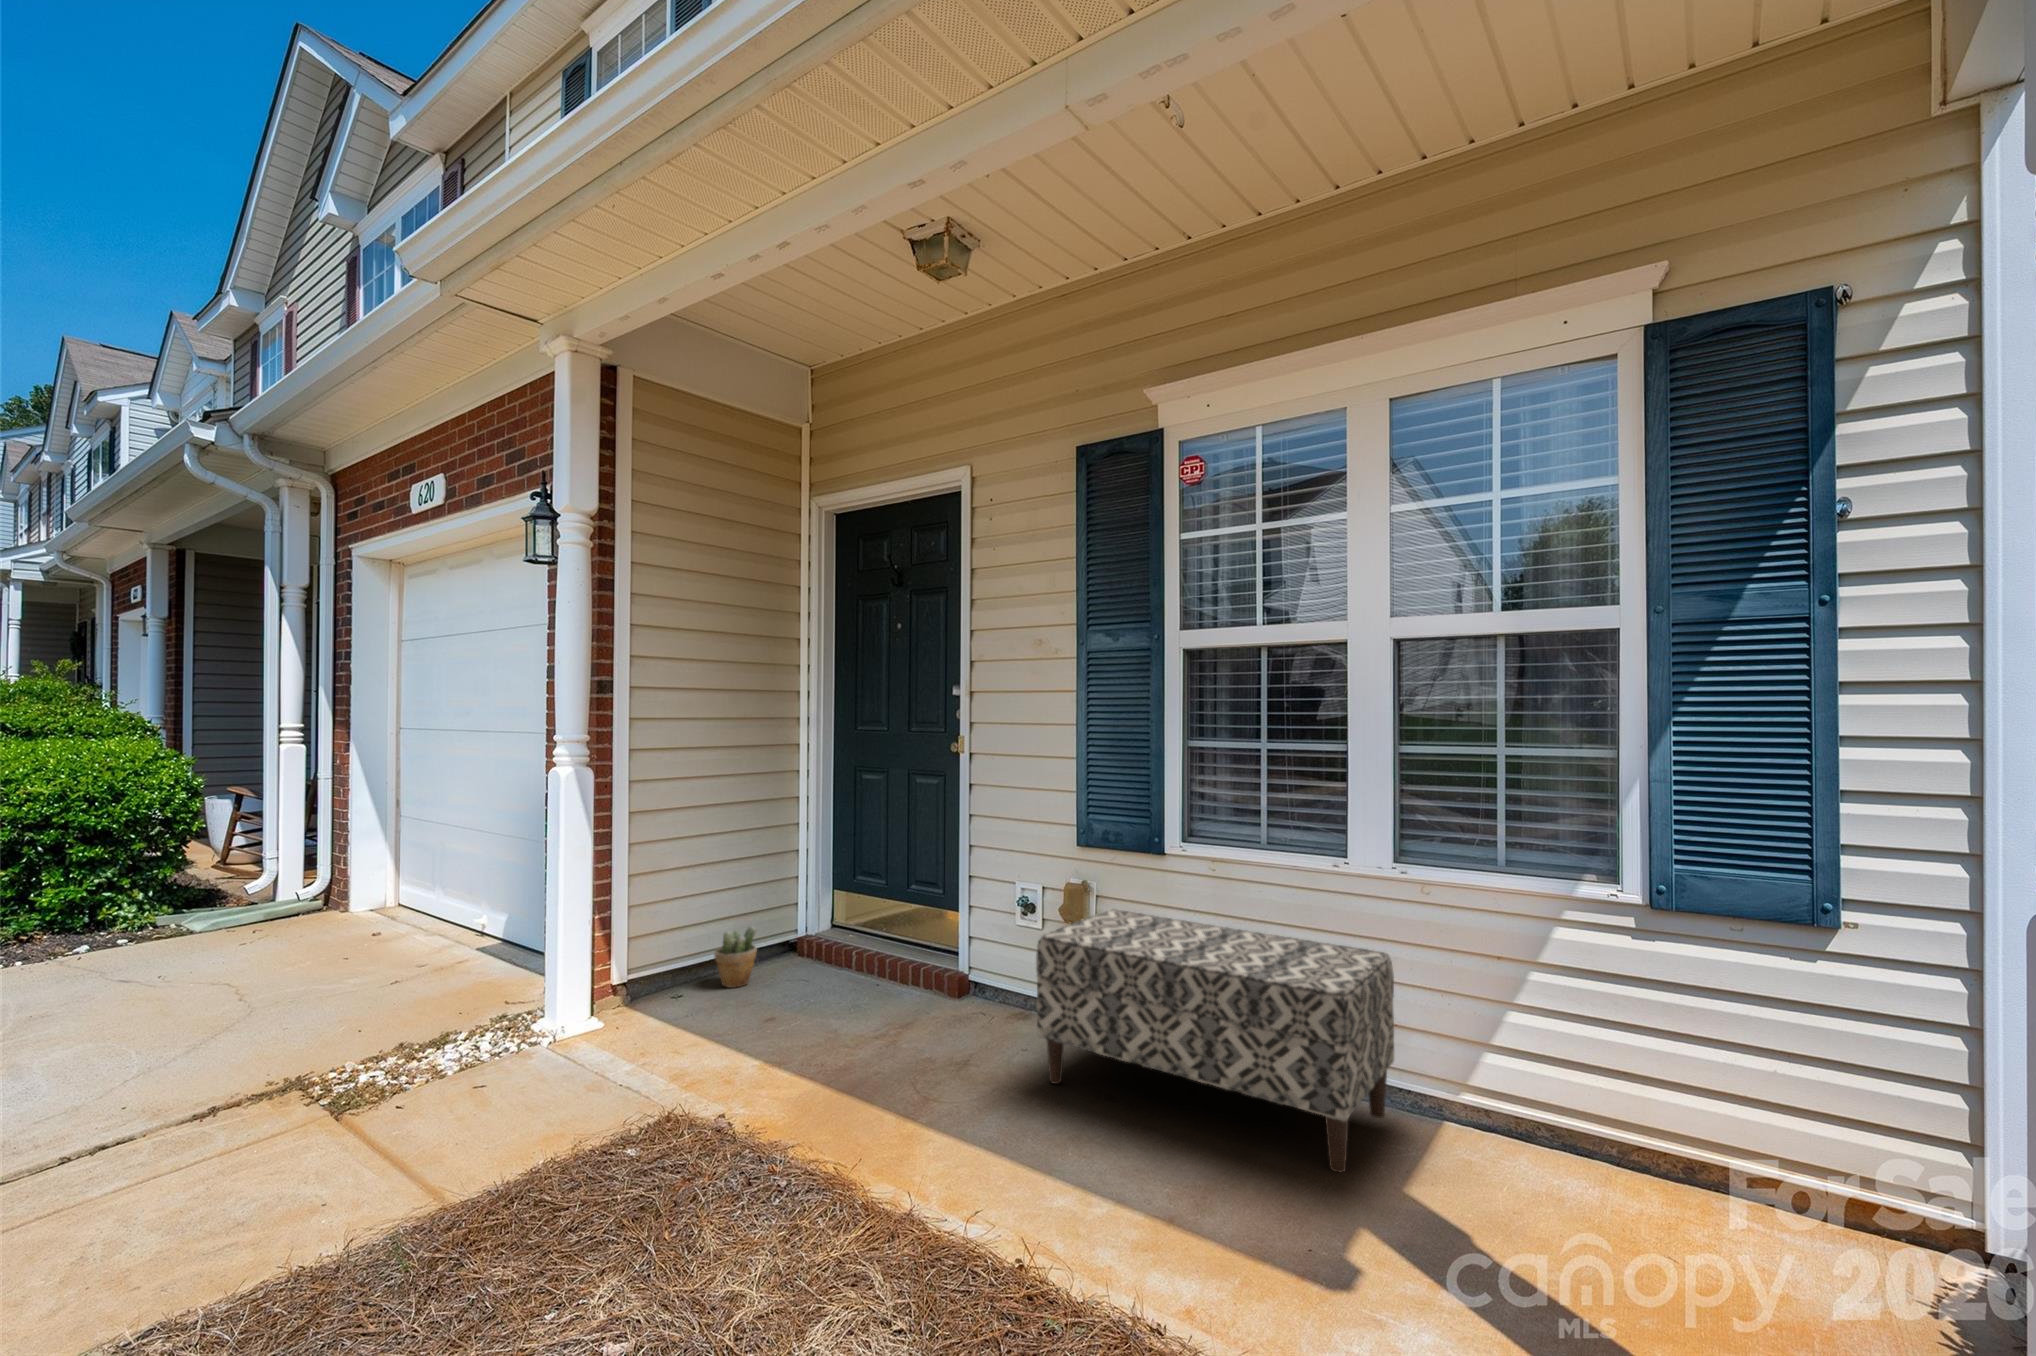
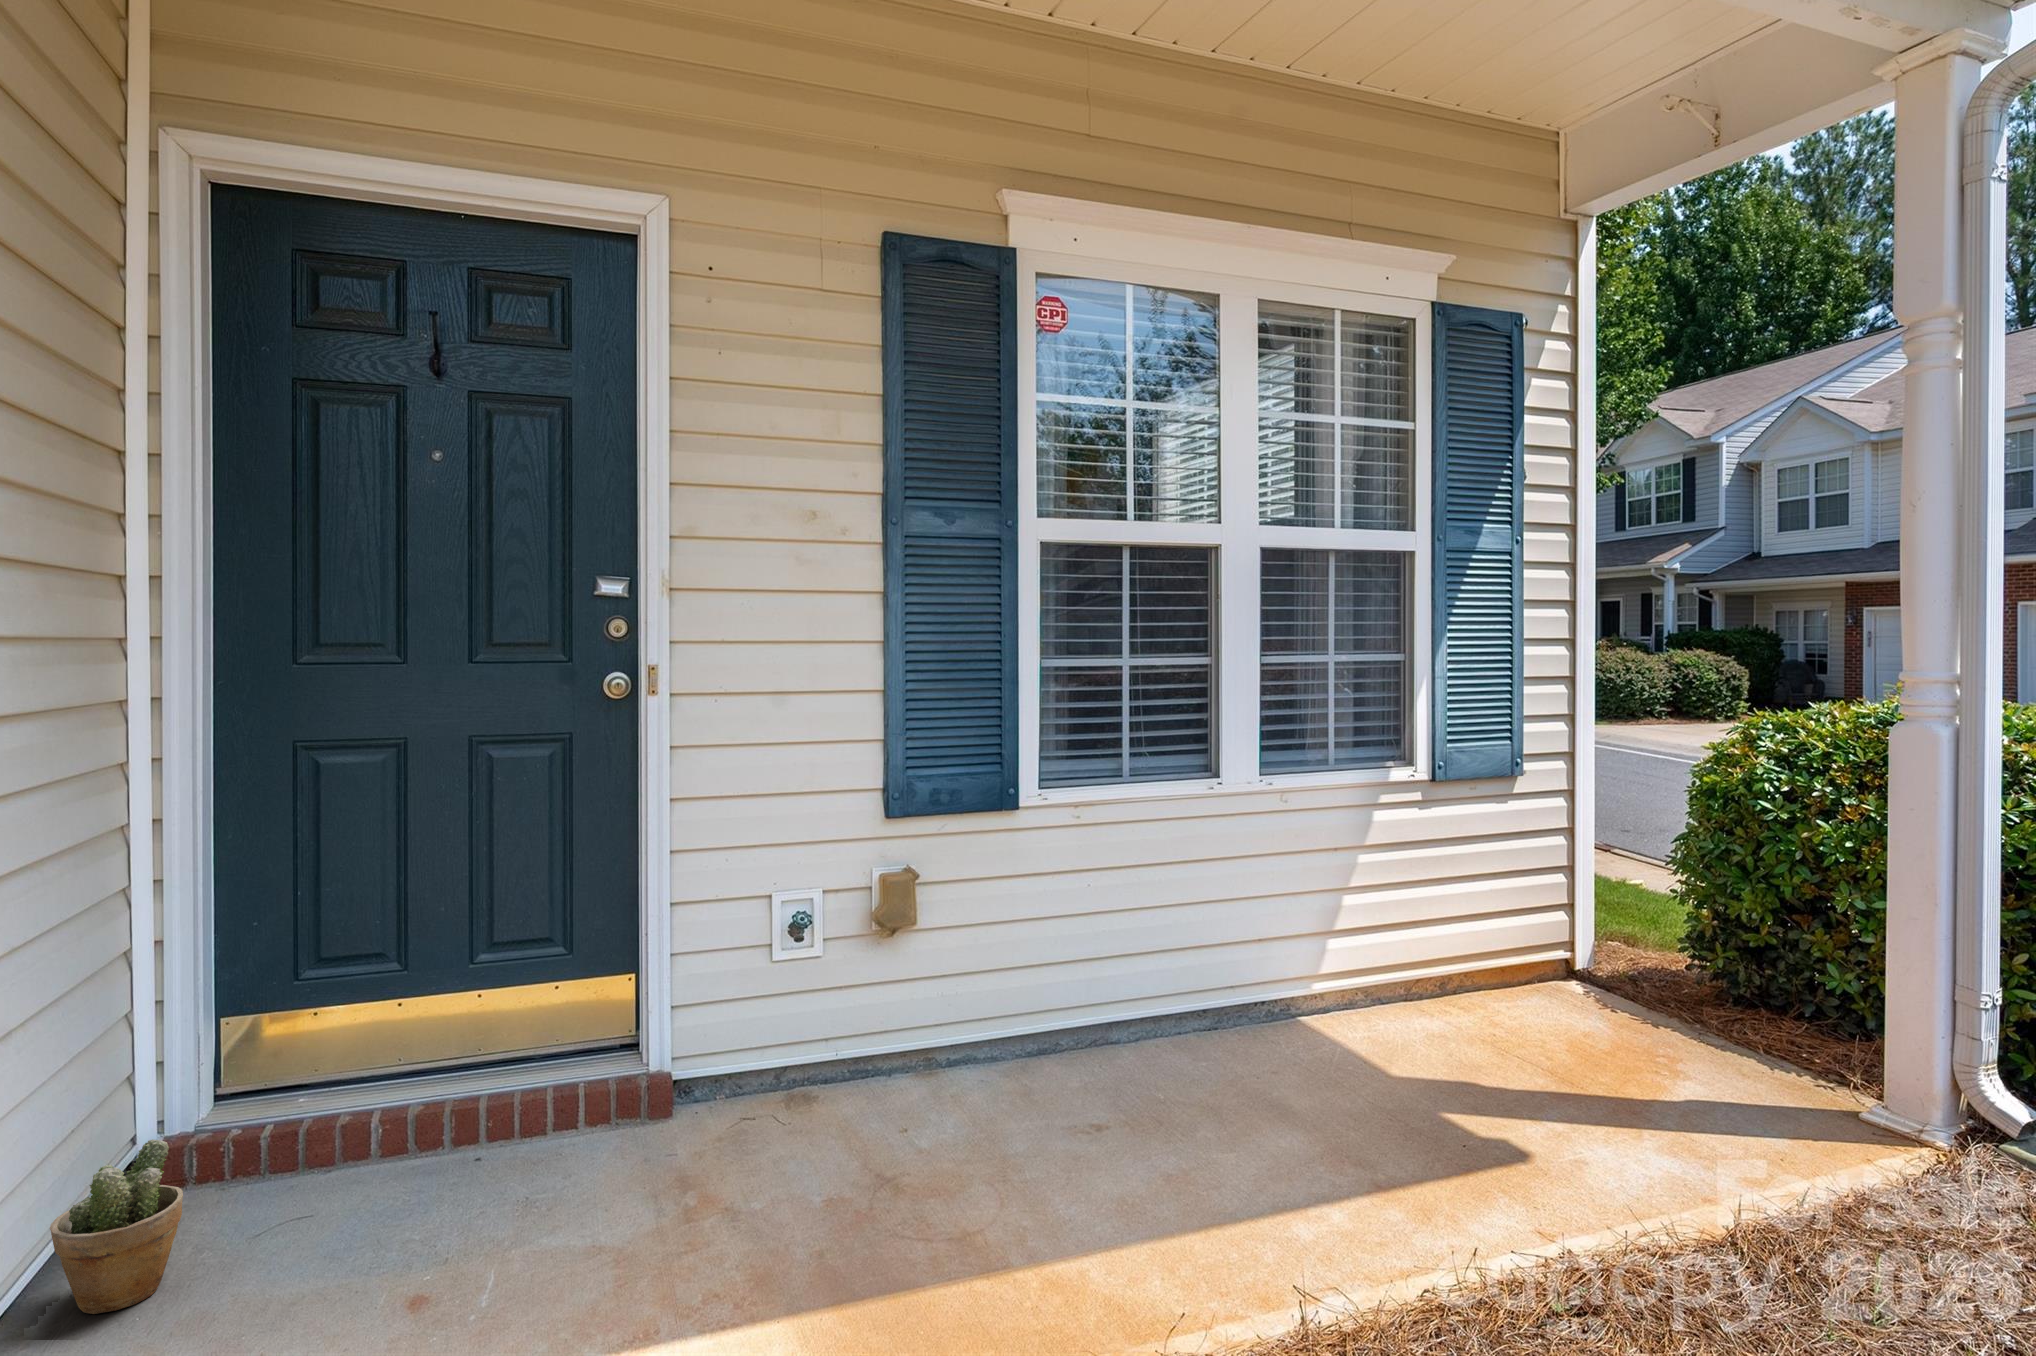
bench: present [1036,910,1394,1172] -> none [960,865,1378,1133]

